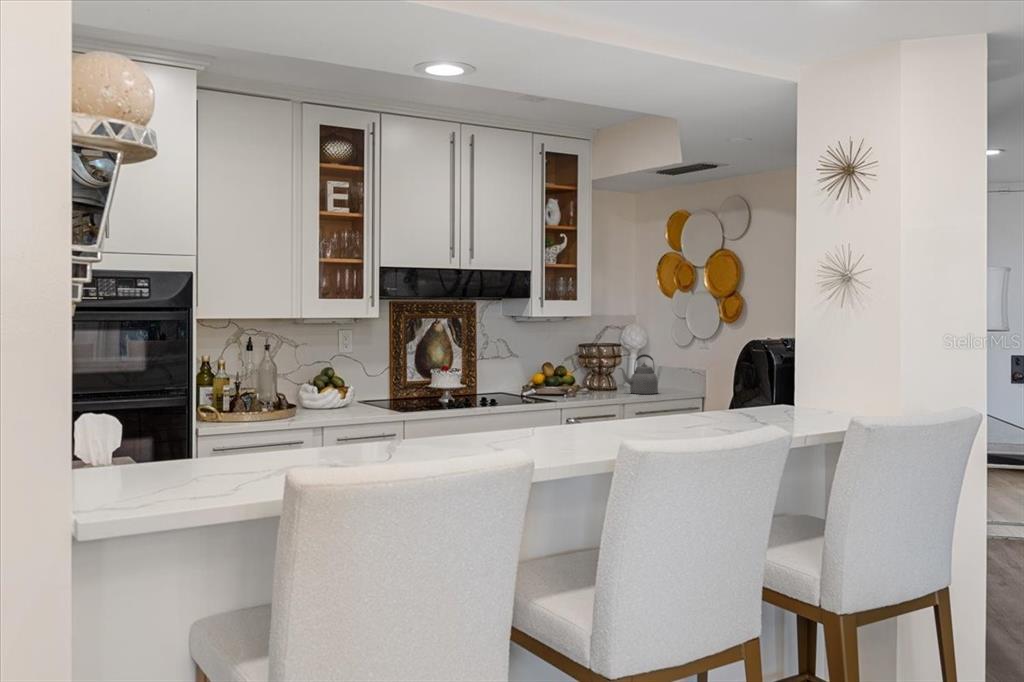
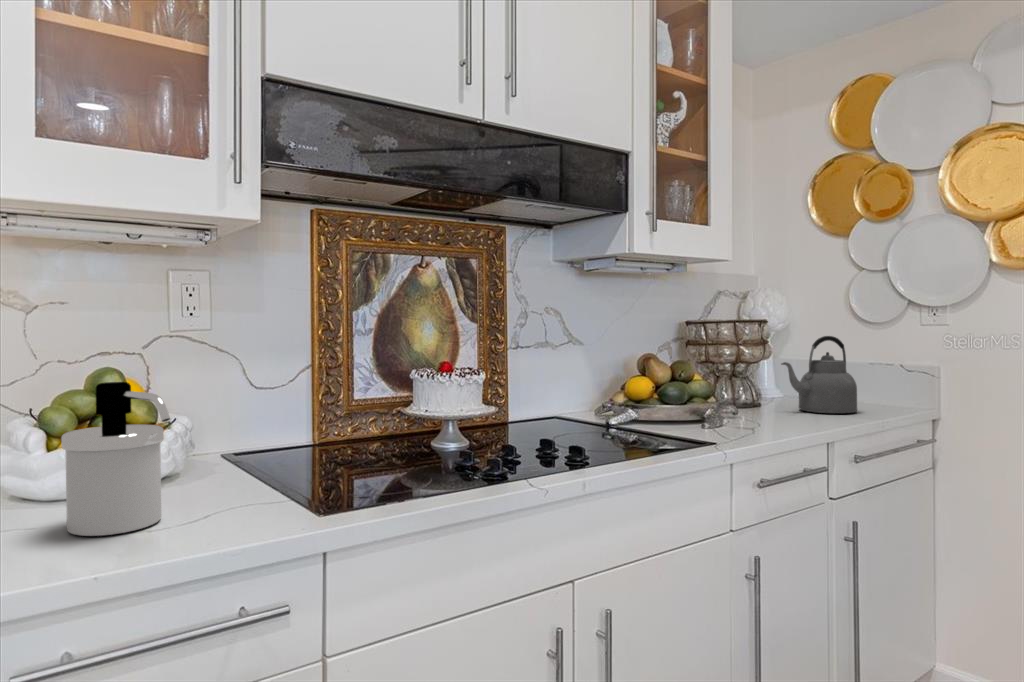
soap dispenser: none [335,372,368,414] -> present [61,382,170,536]

